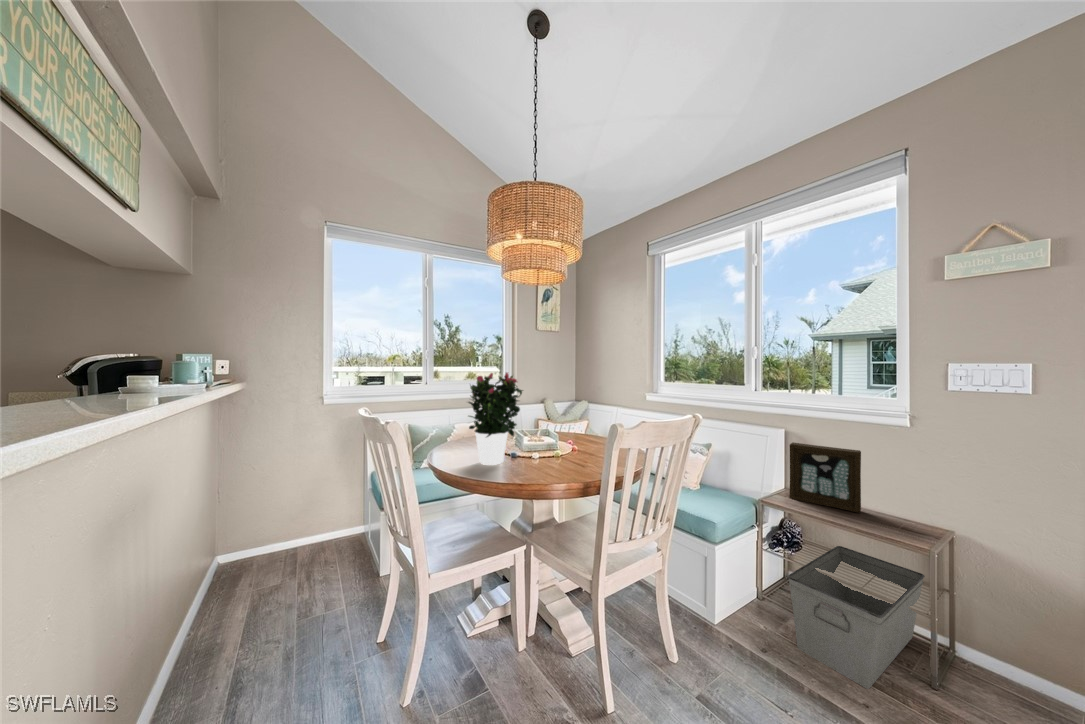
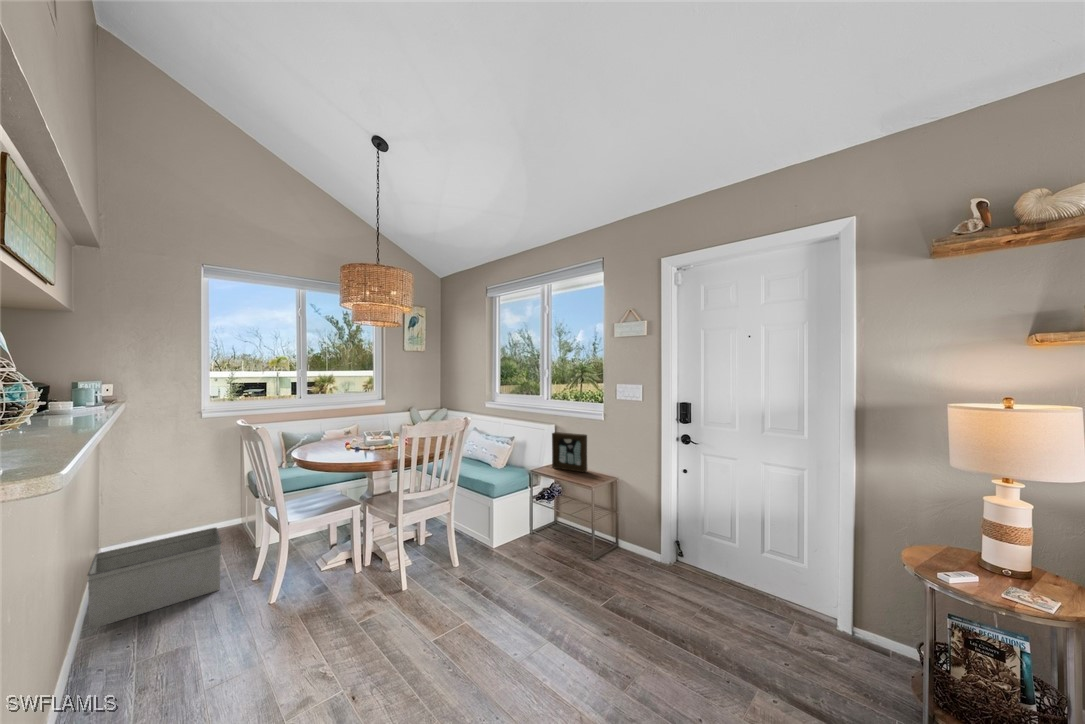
potted flower: present [468,373,523,465] -> none [319,392,362,454]
storage bin: present [788,546,925,689] -> present [88,528,221,629]

